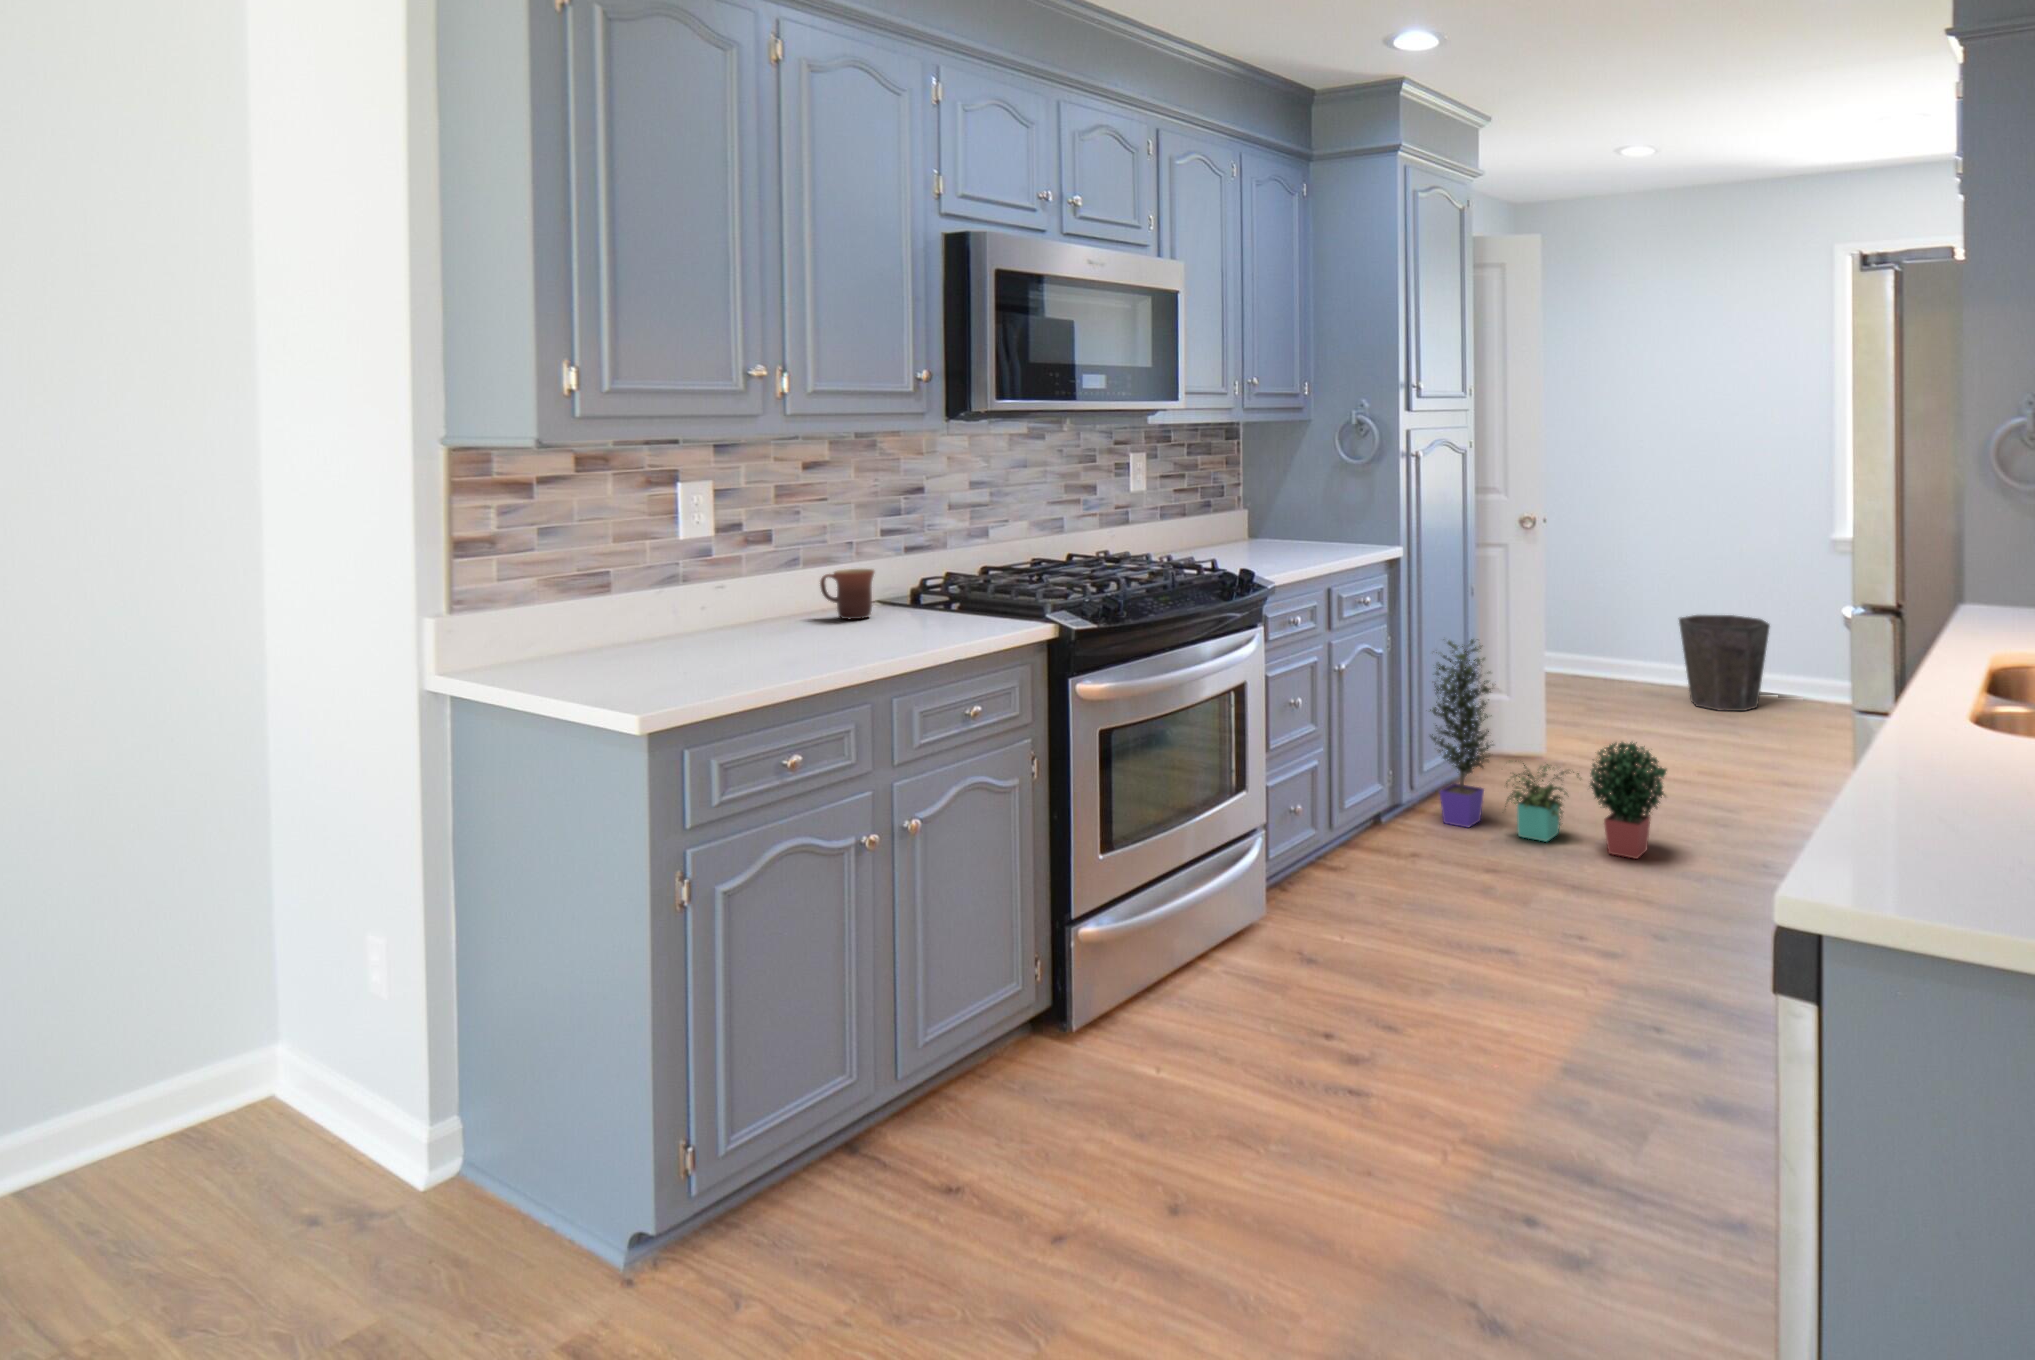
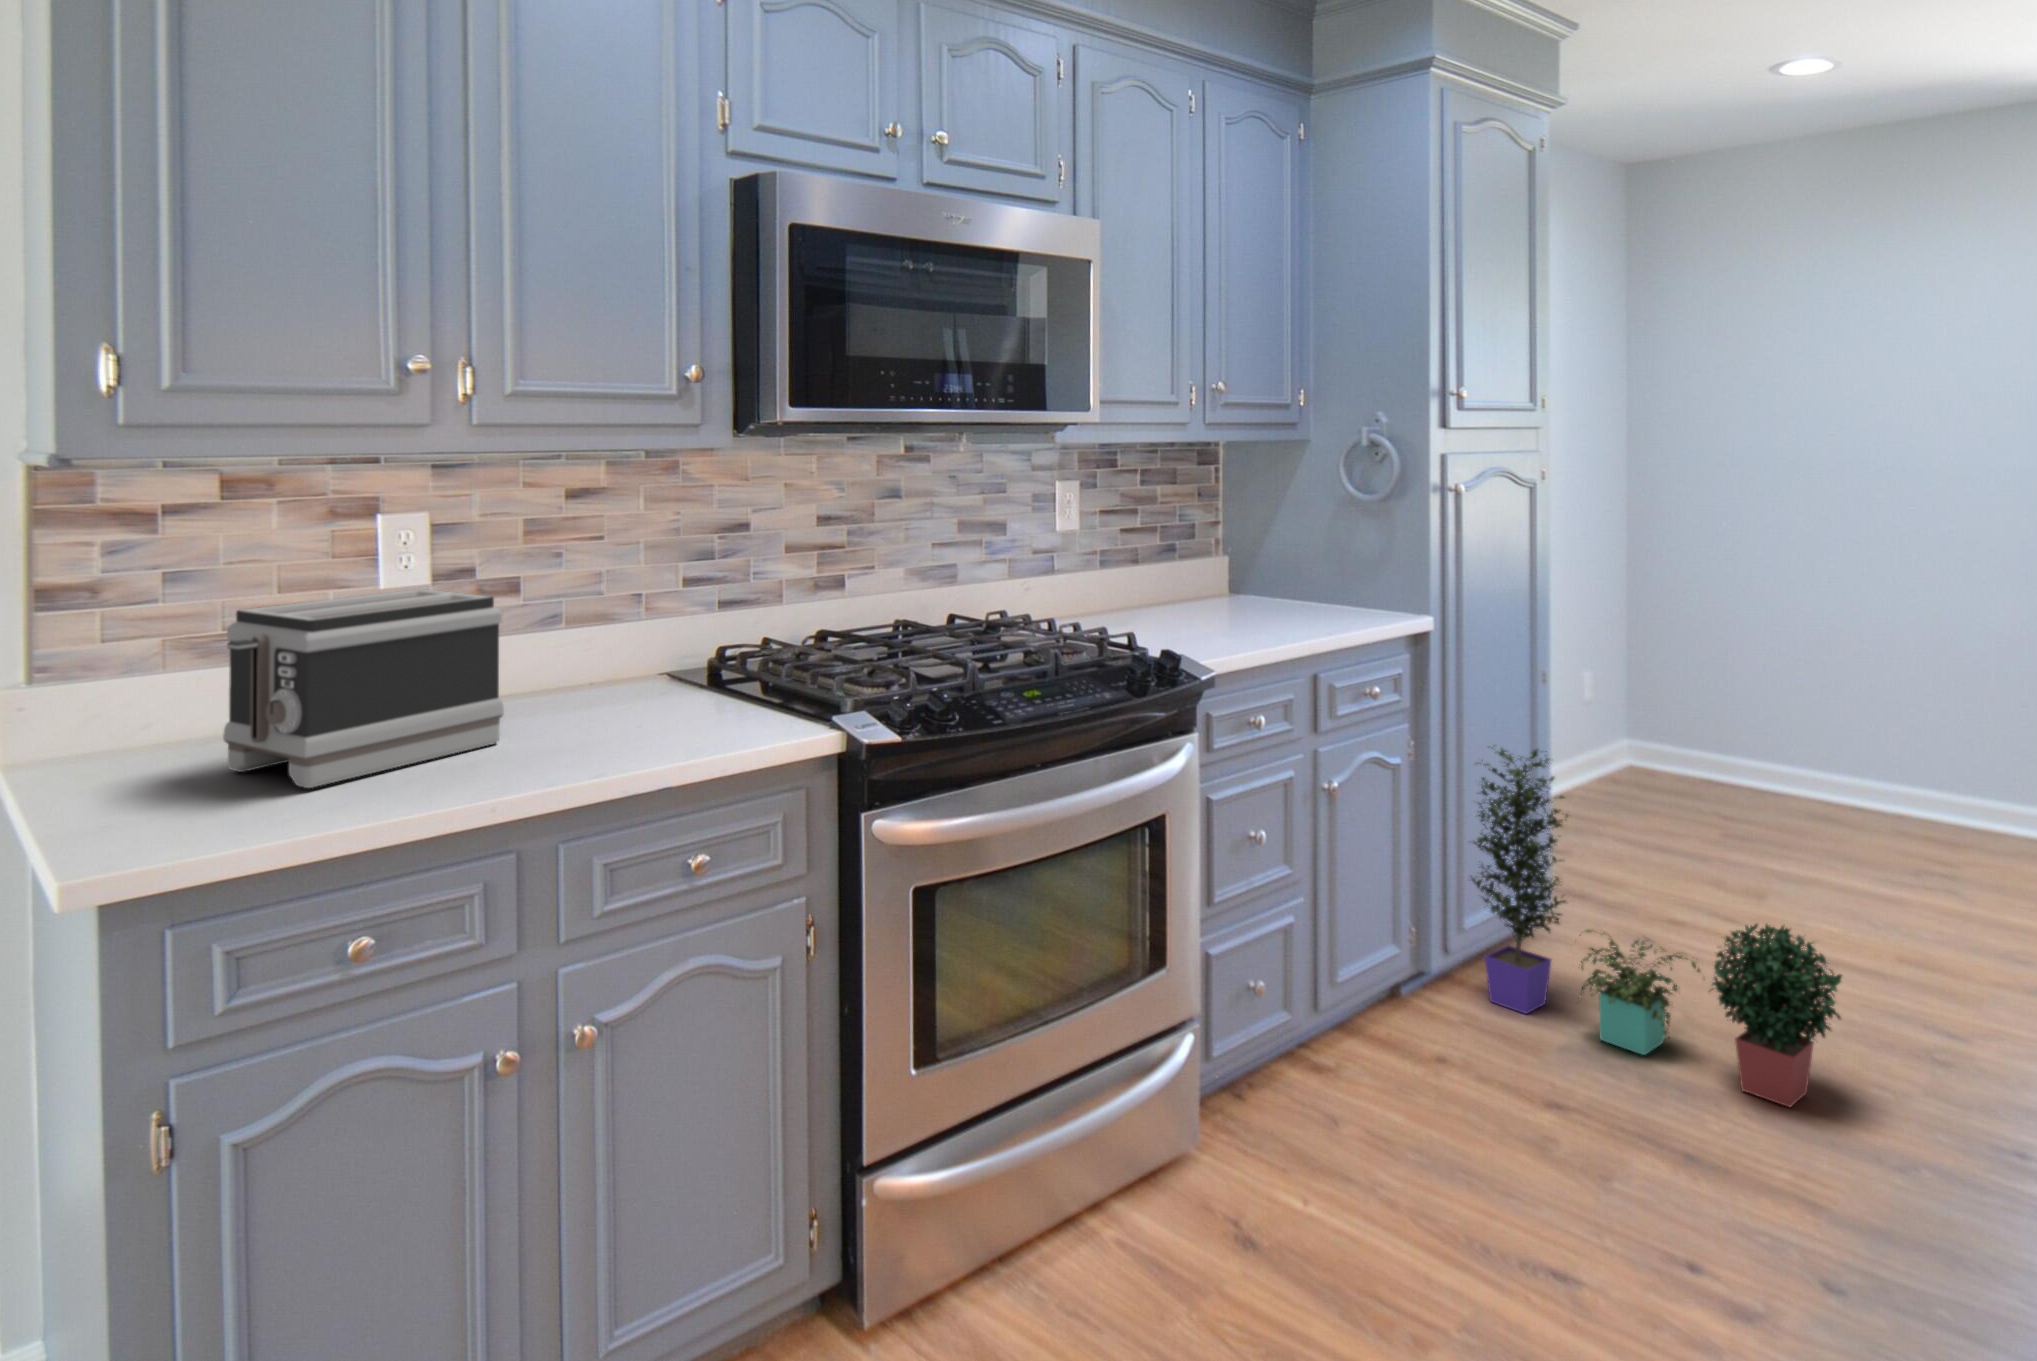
toaster: none [636,535,820,668] -> present [223,589,504,788]
mug: present [820,569,875,619] -> none [561,634,629,705]
waste bin: present [1679,615,1770,711] -> none [1861,713,2008,855]

